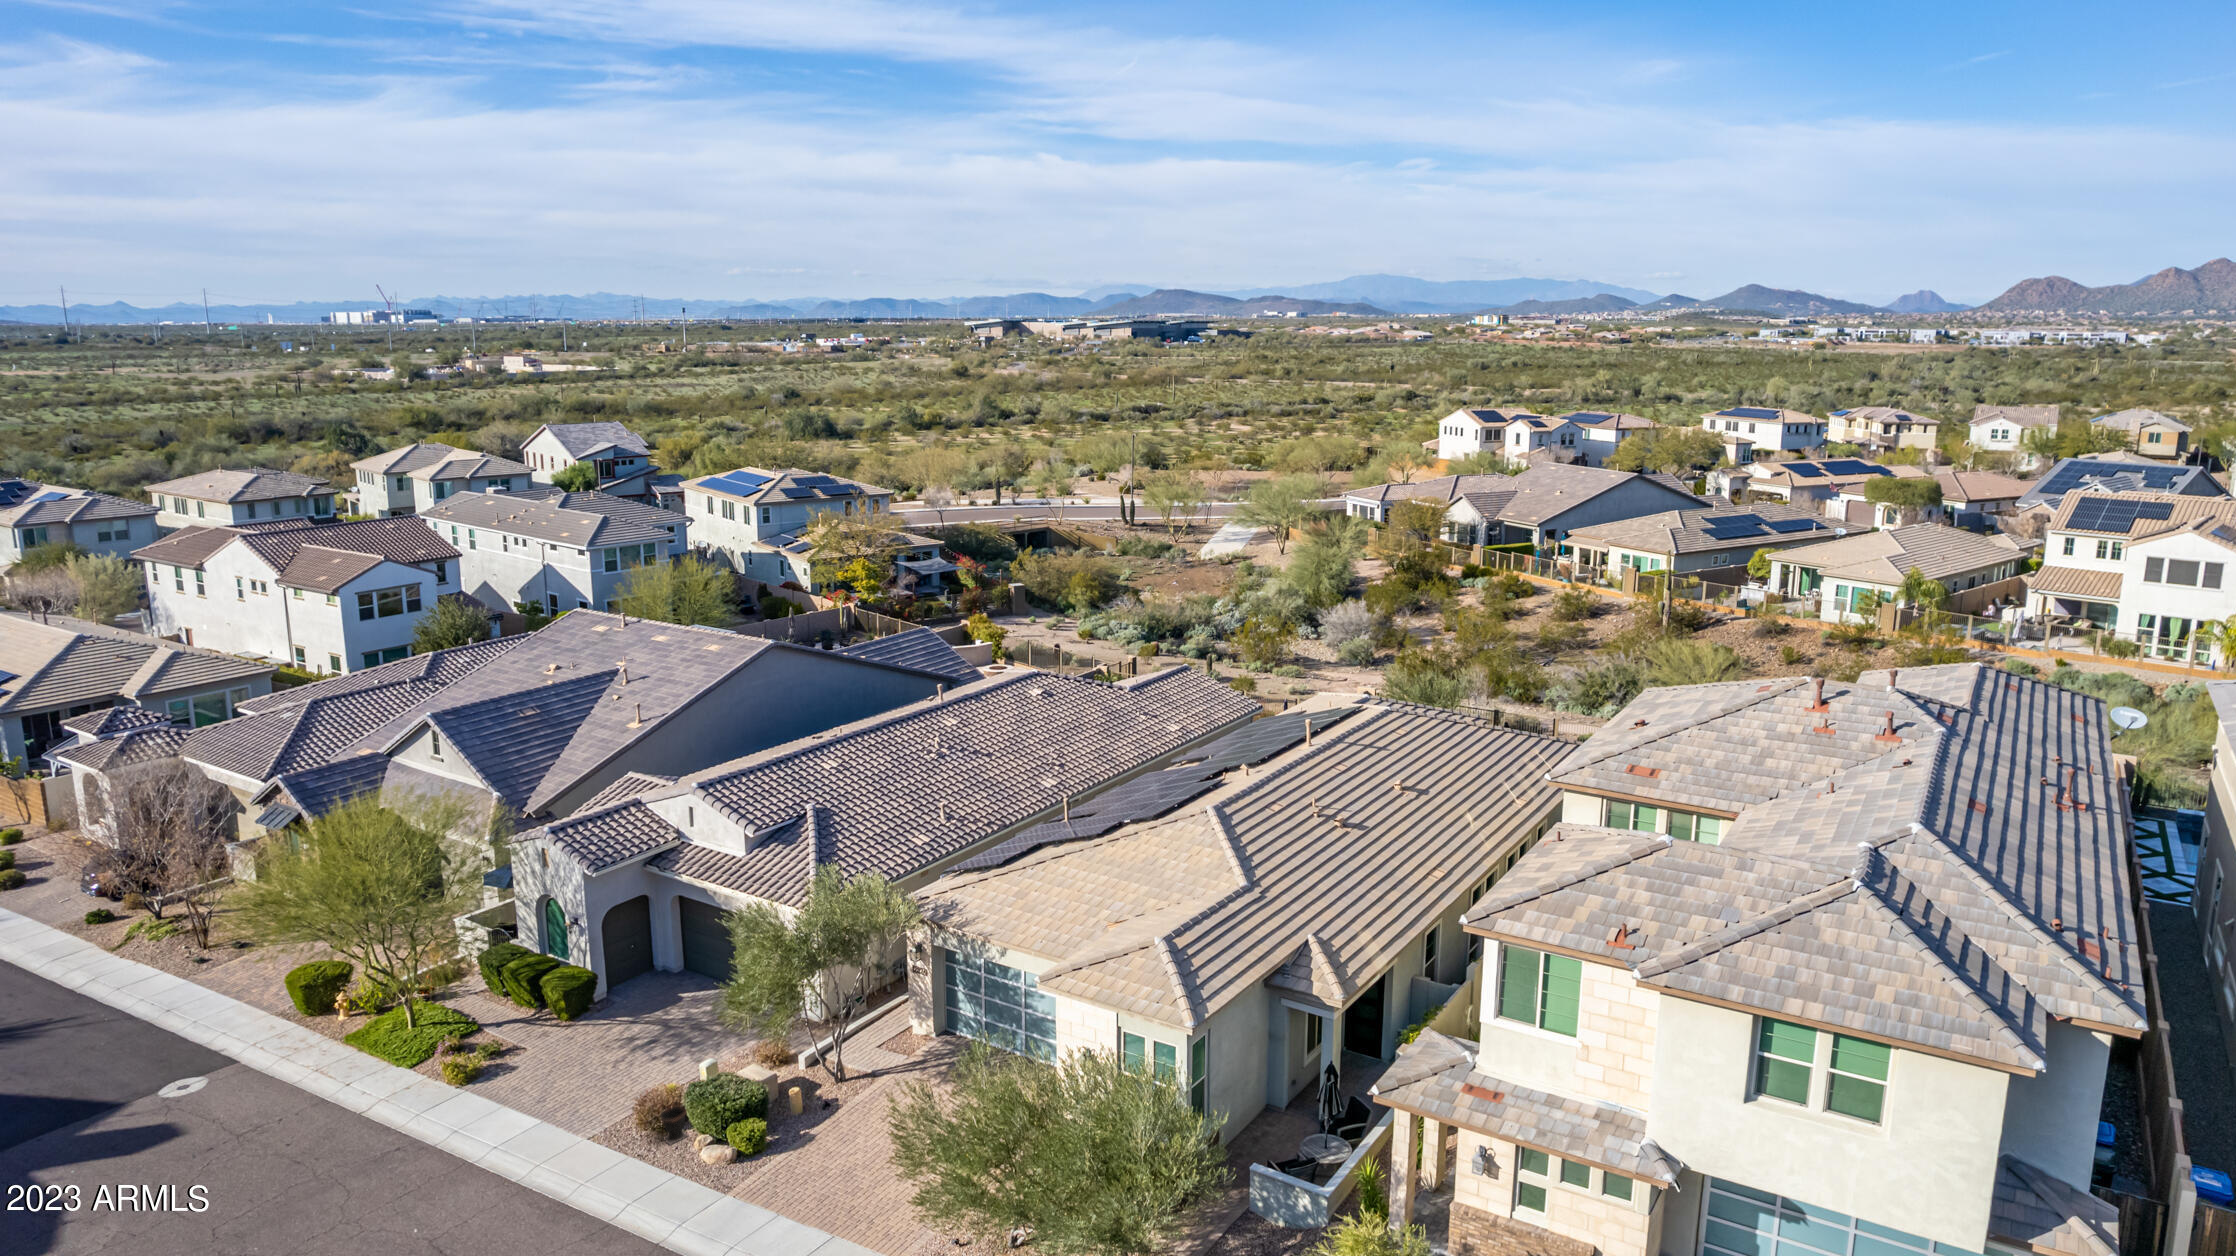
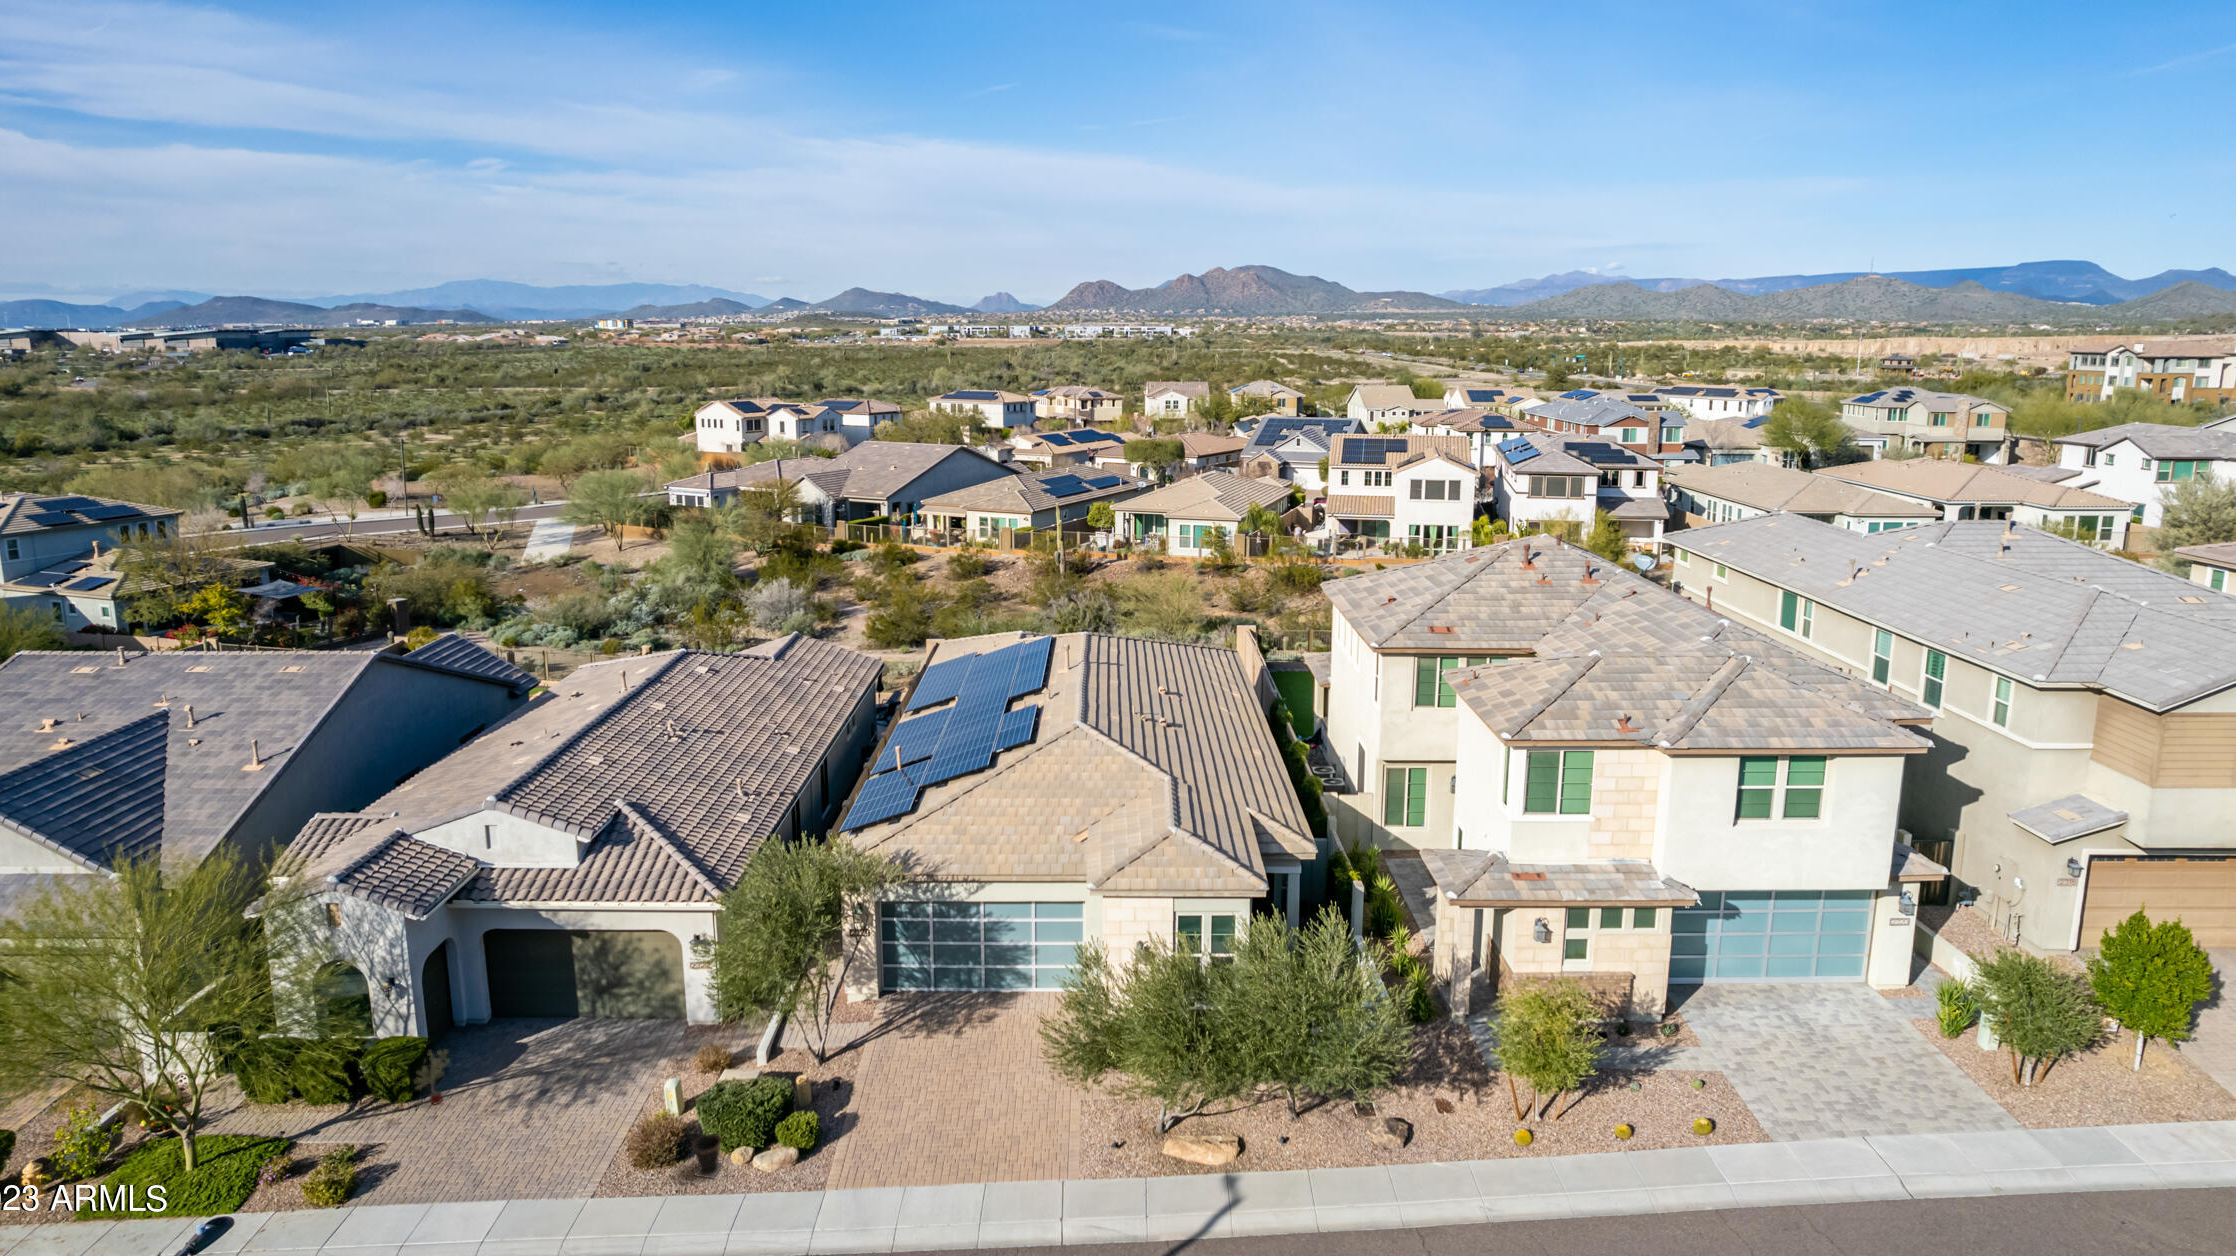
potted tree: none [575,978,611,1022] -> present [415,1050,450,1104]

